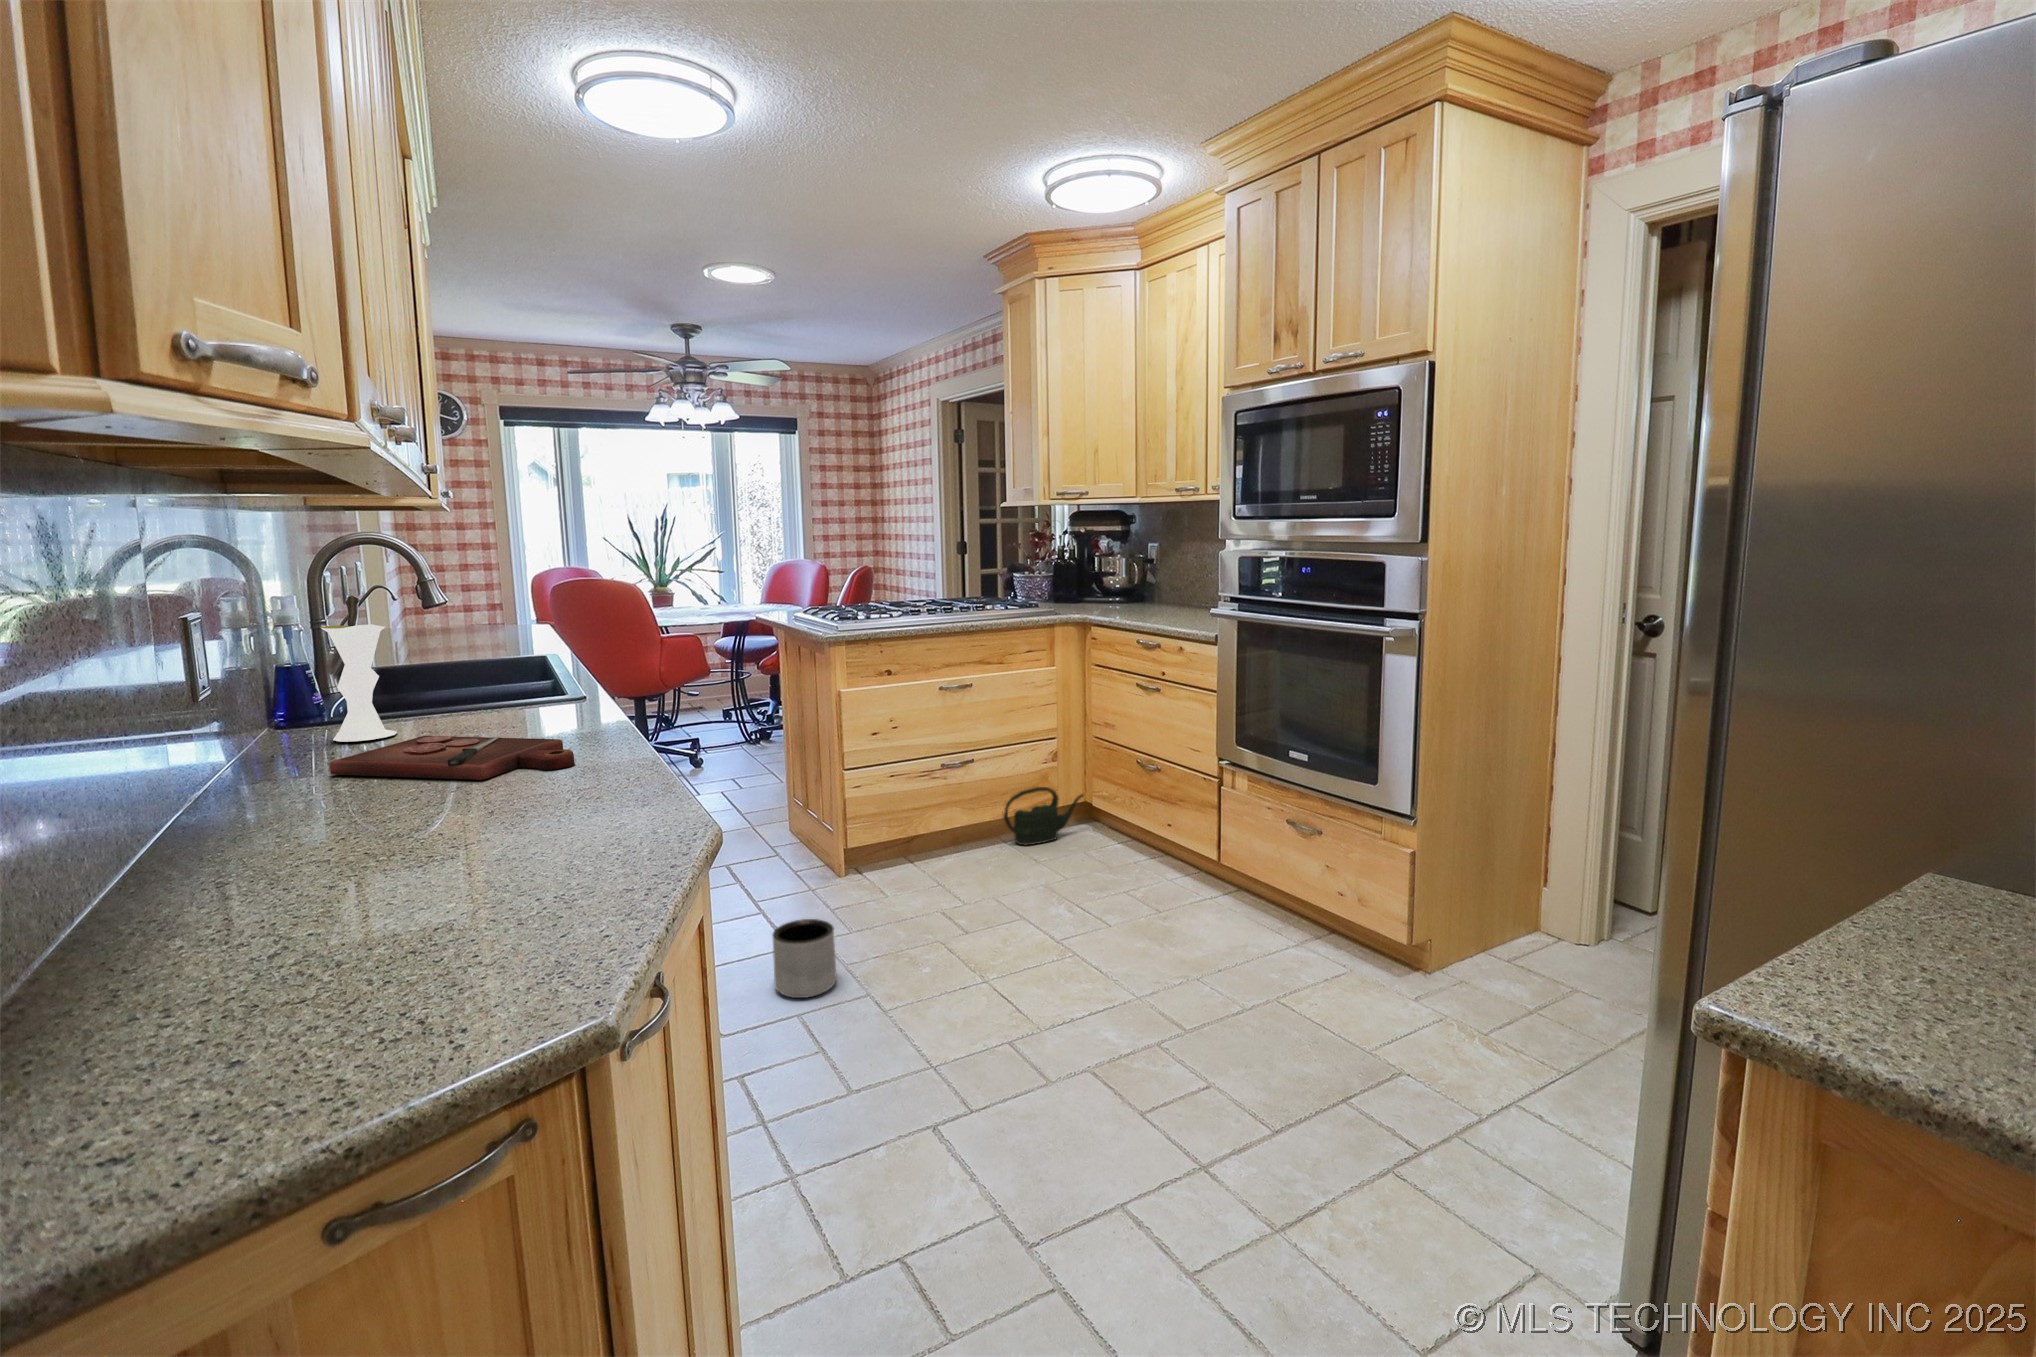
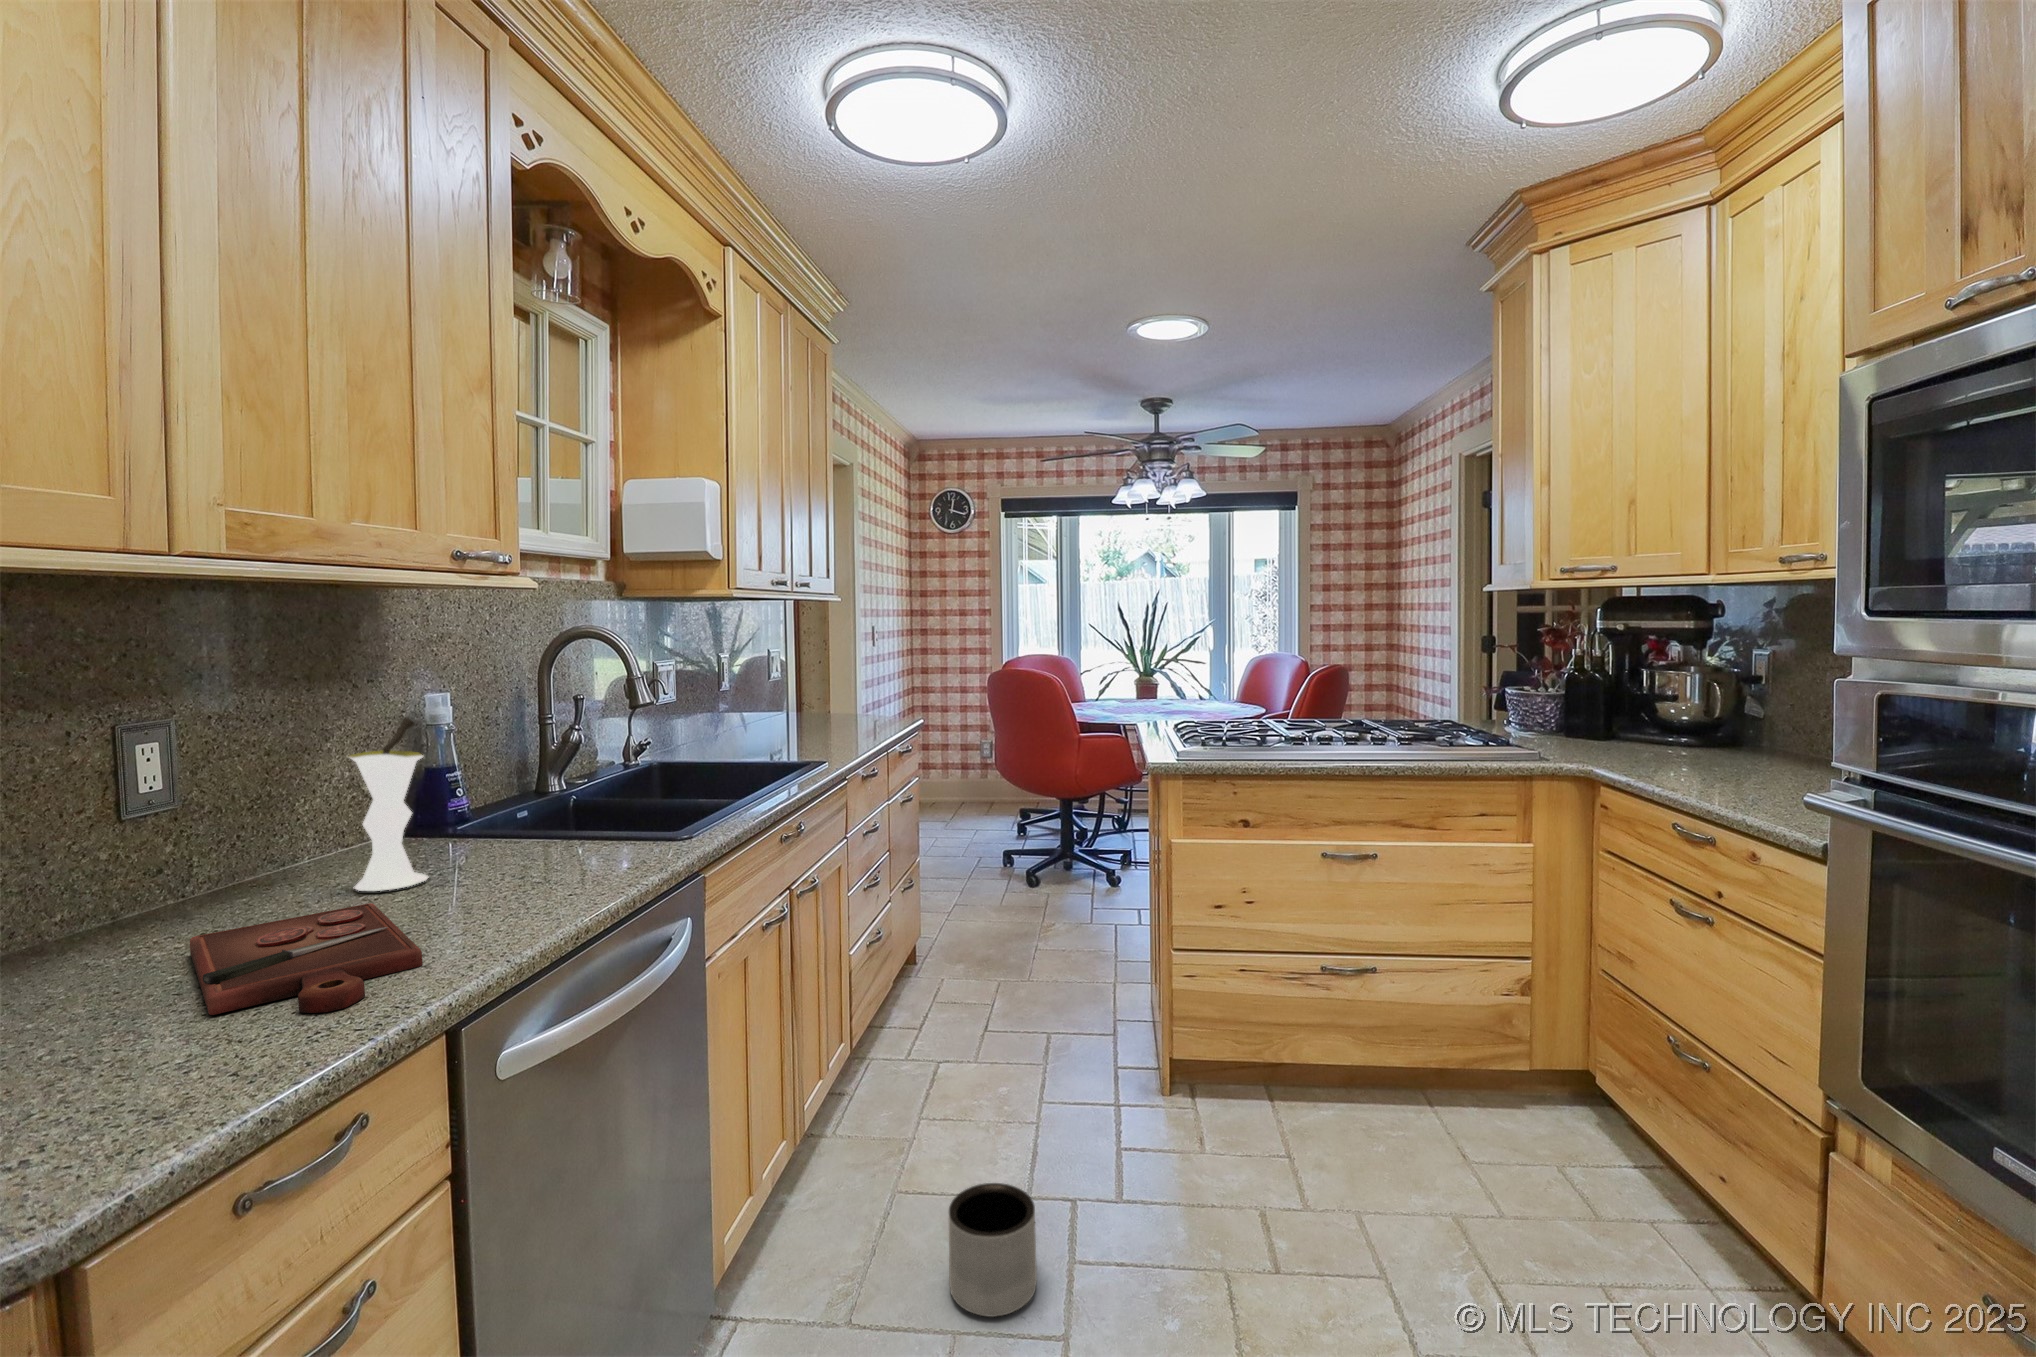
watering can: present [1004,787,1083,845] -> none [1423,1027,1577,1119]

